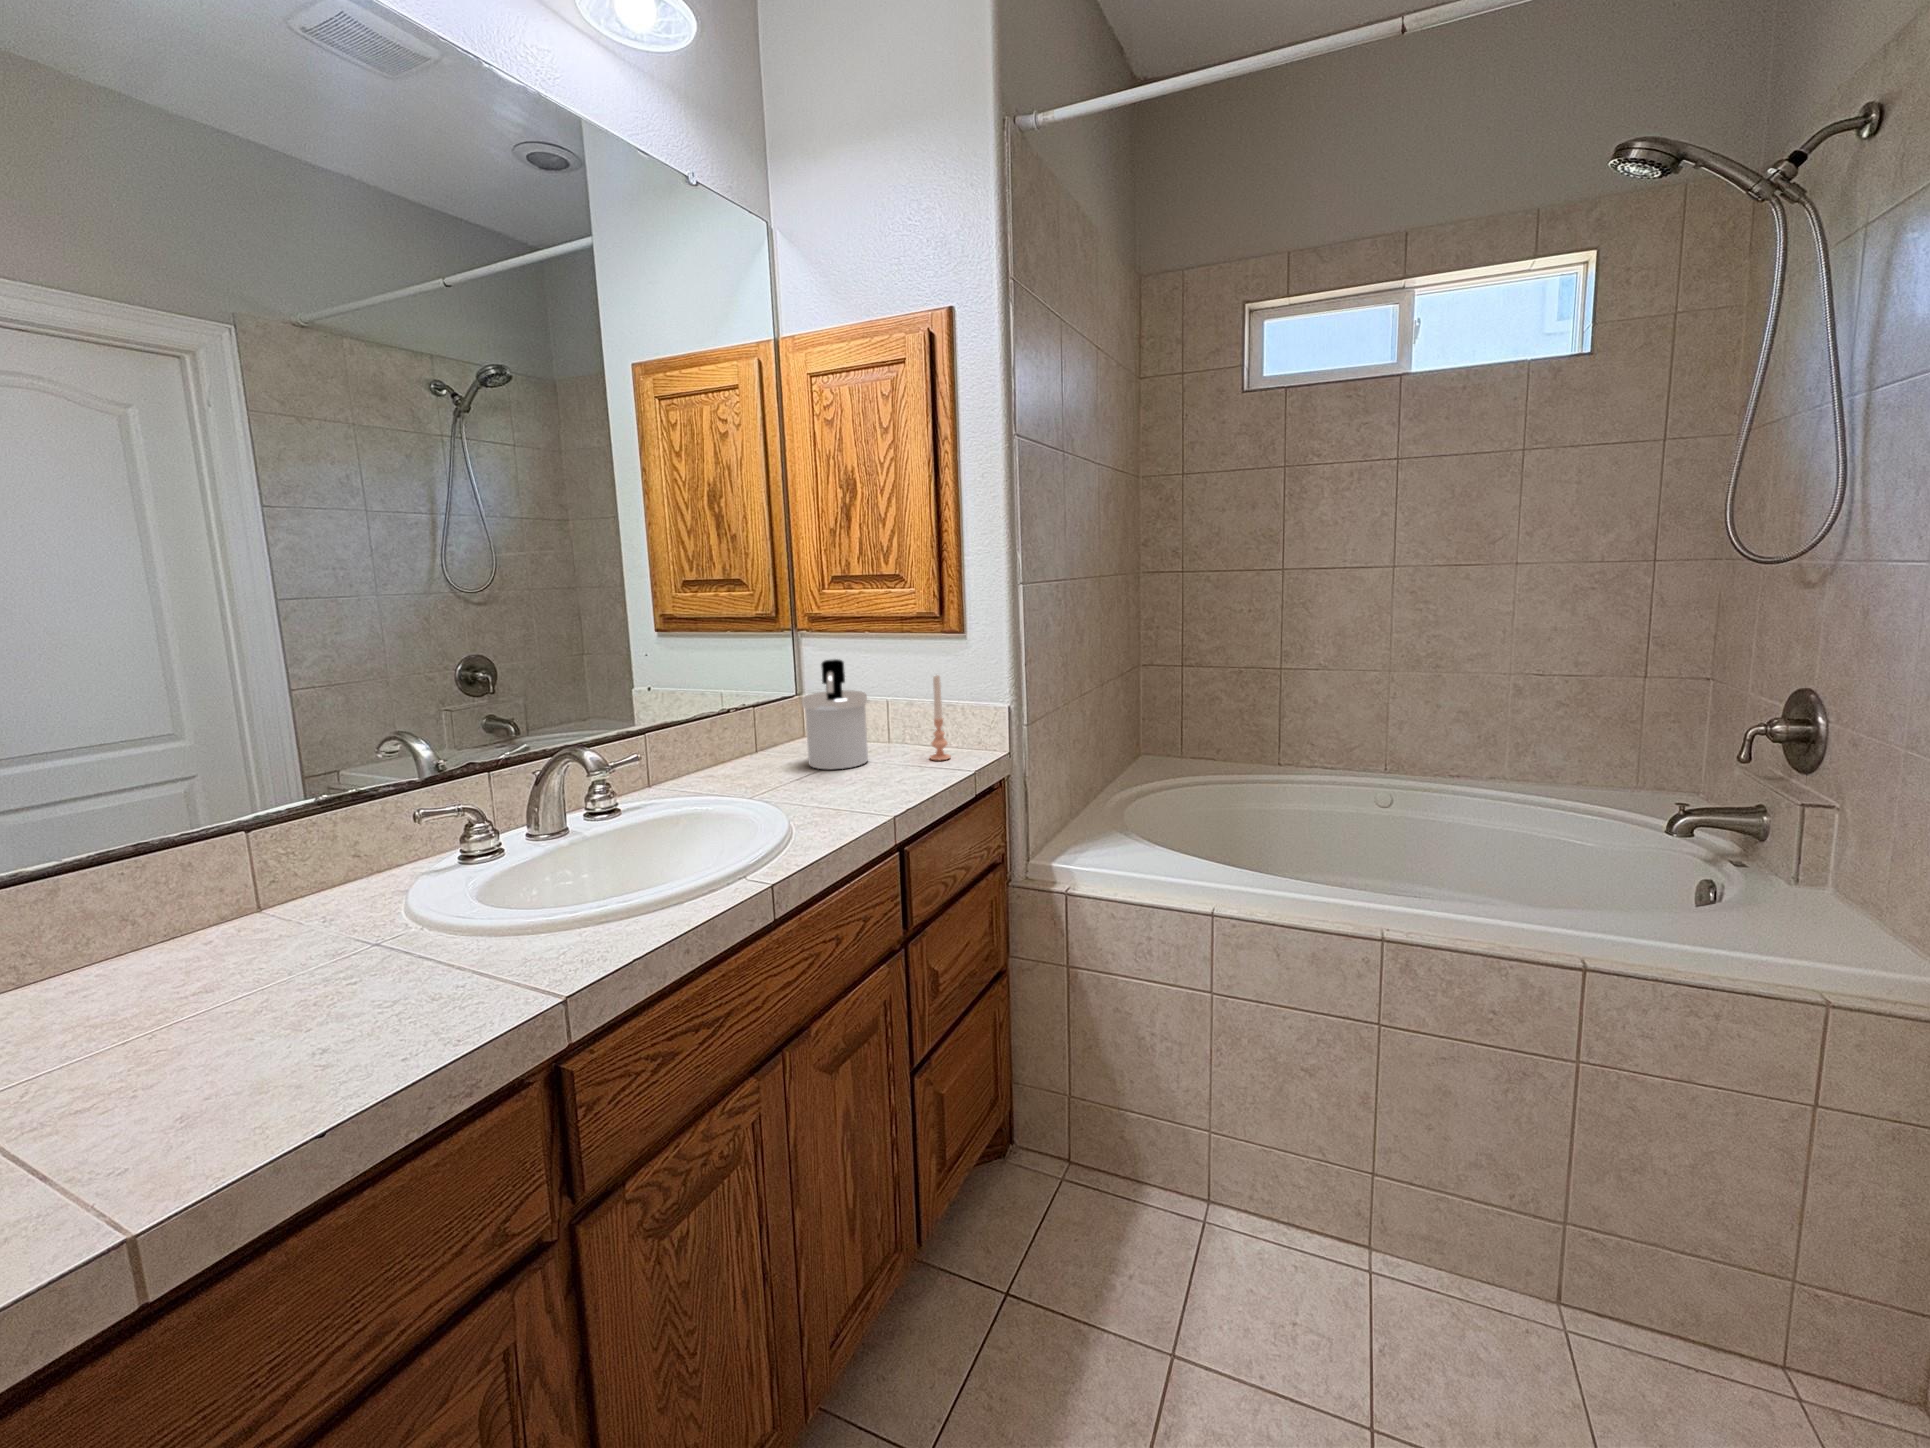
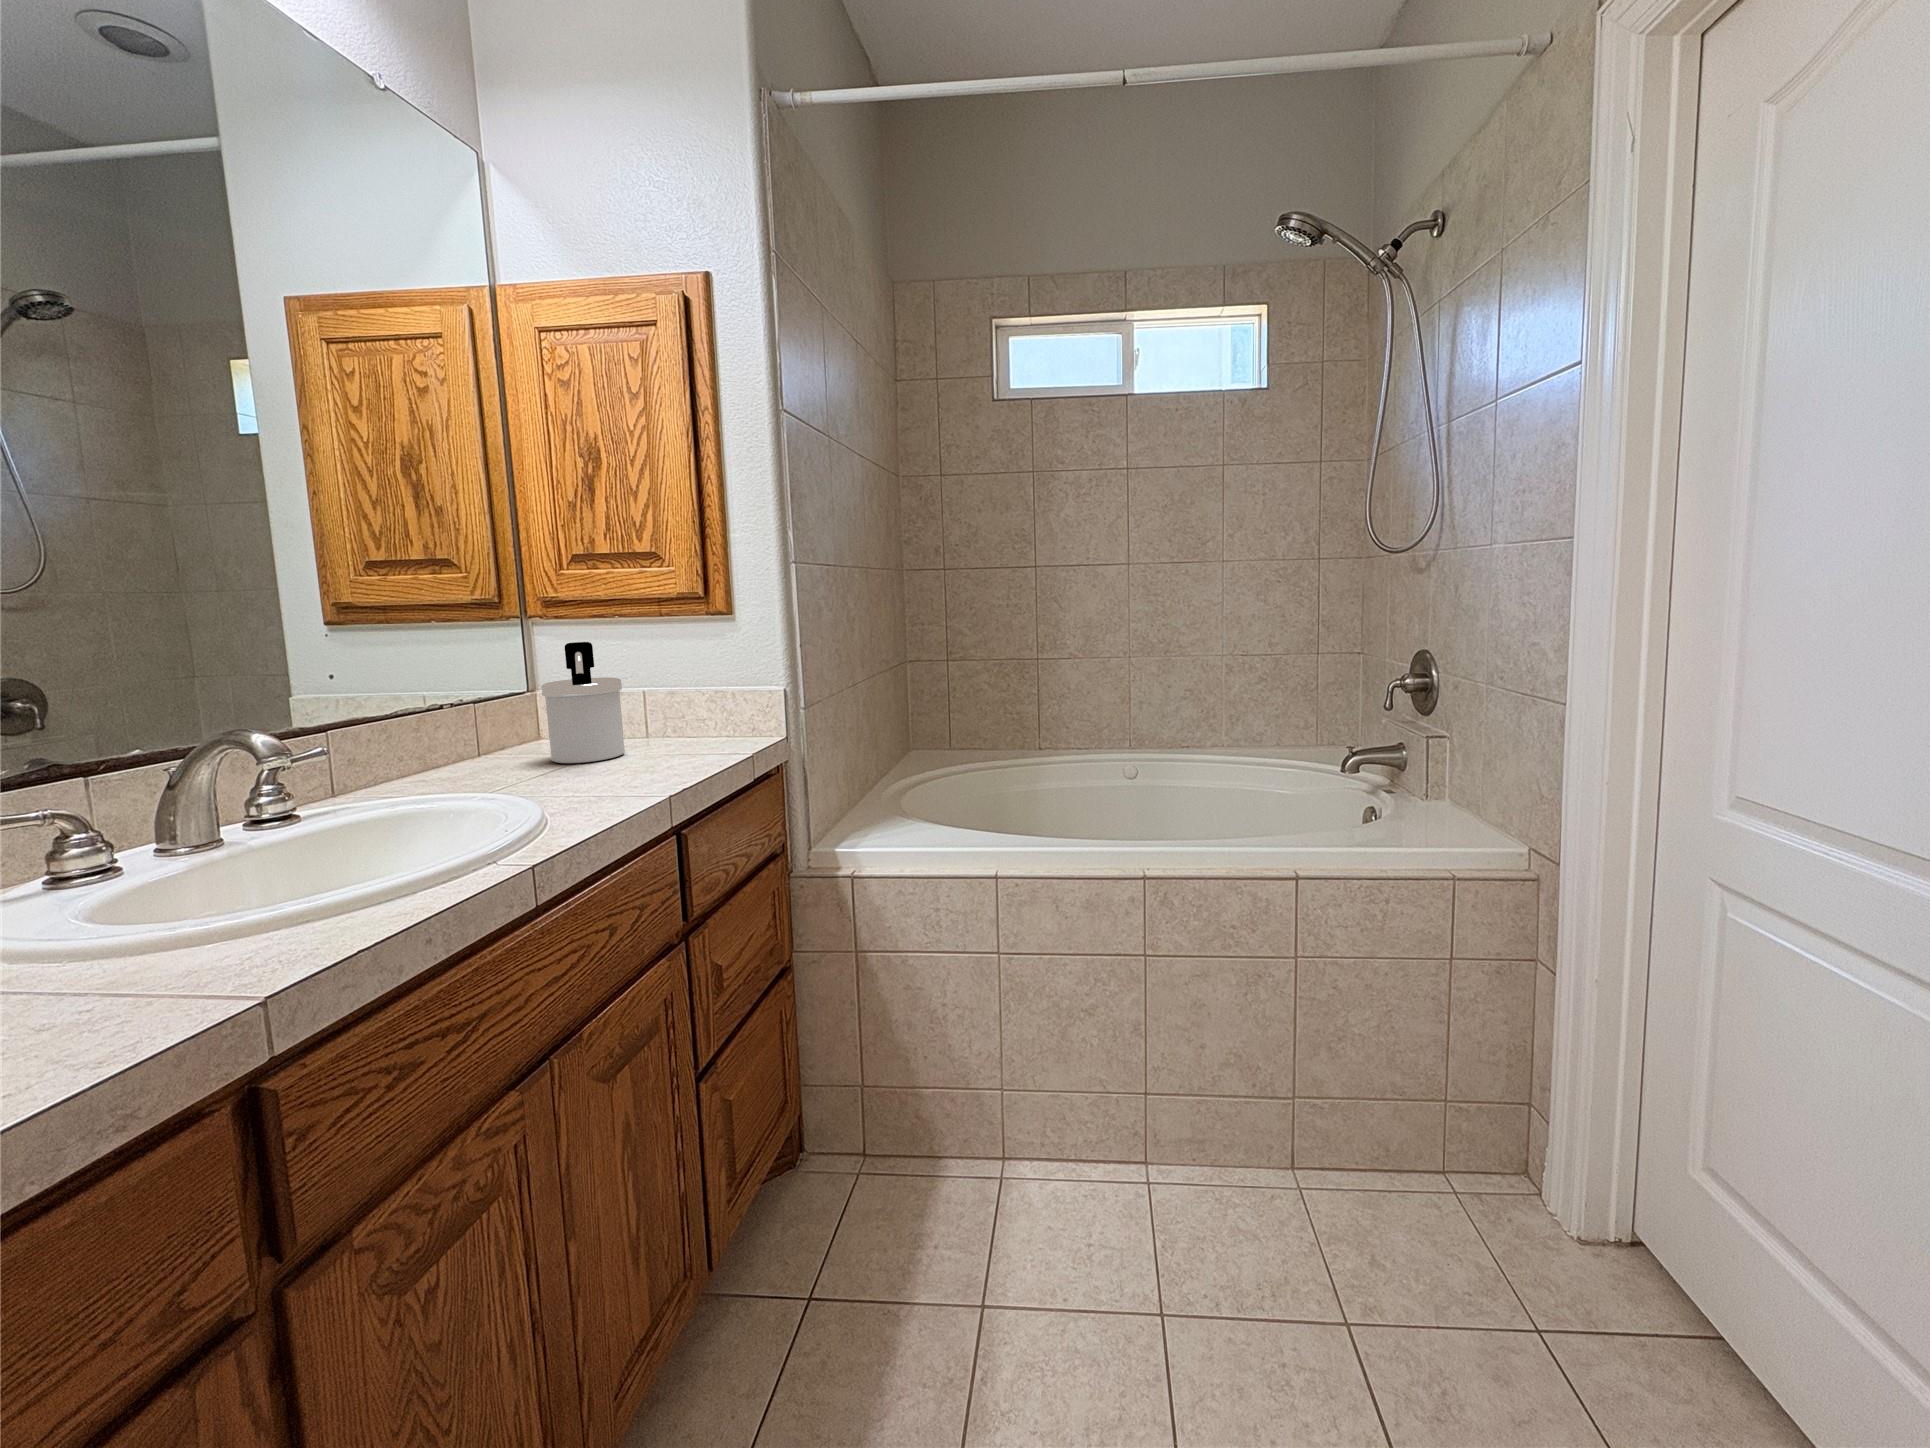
candle: present [930,675,951,760] -> none [697,655,721,747]

